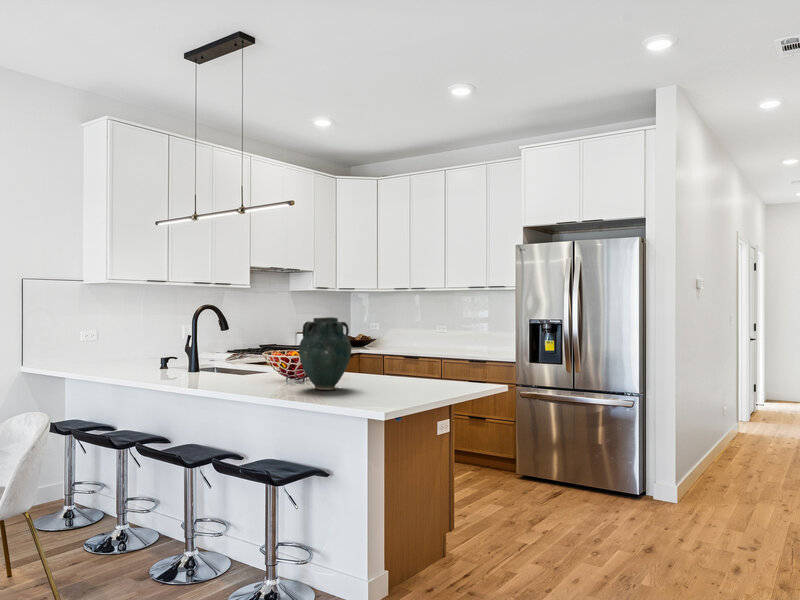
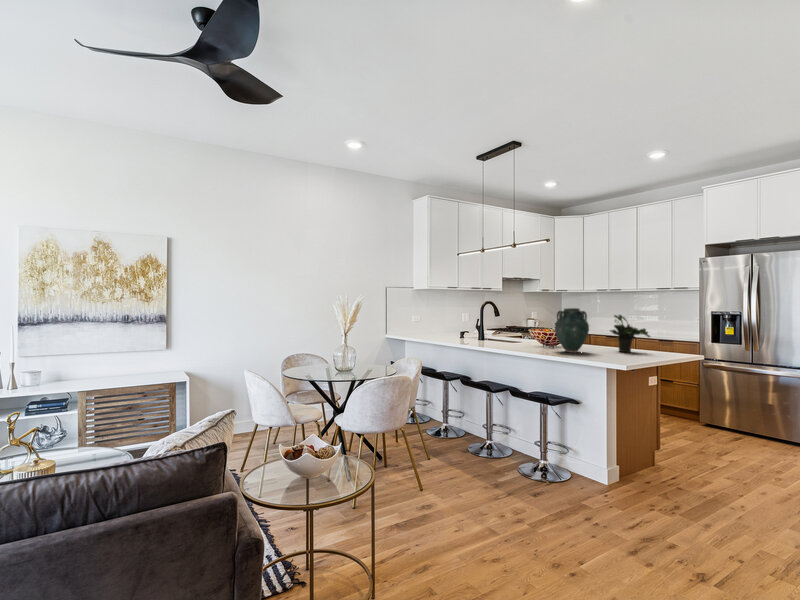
potted plant: none [385,327,441,386] -> present [610,315,650,352]

